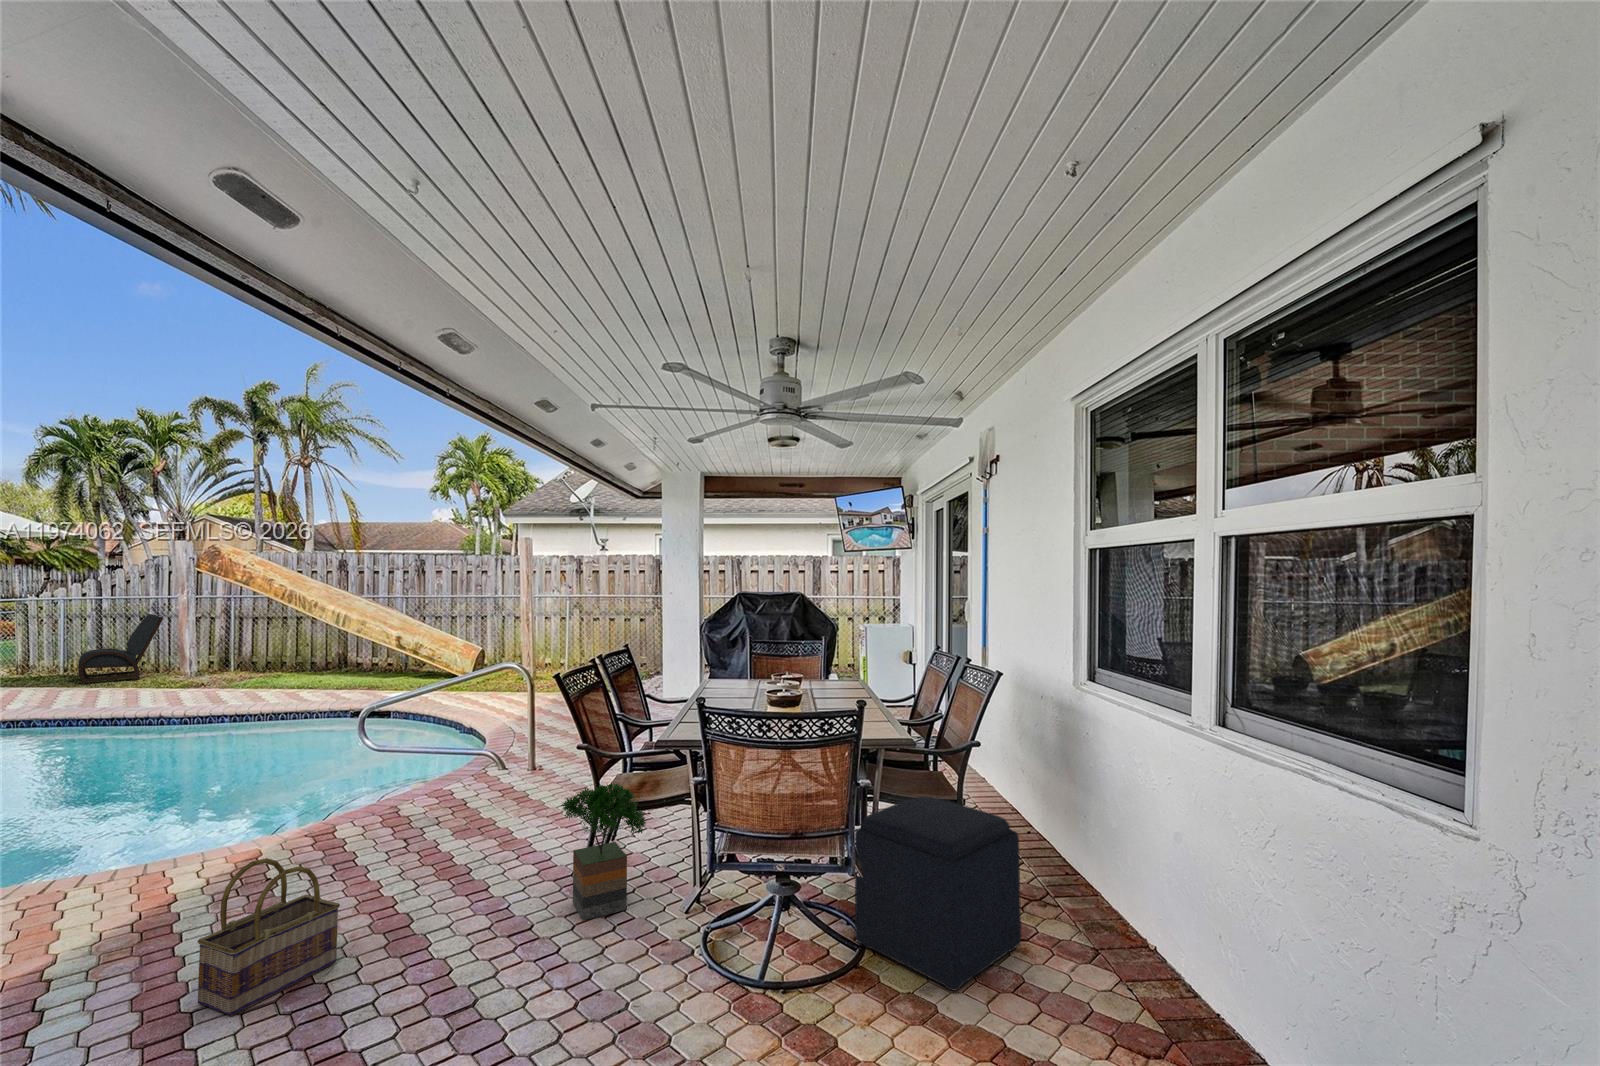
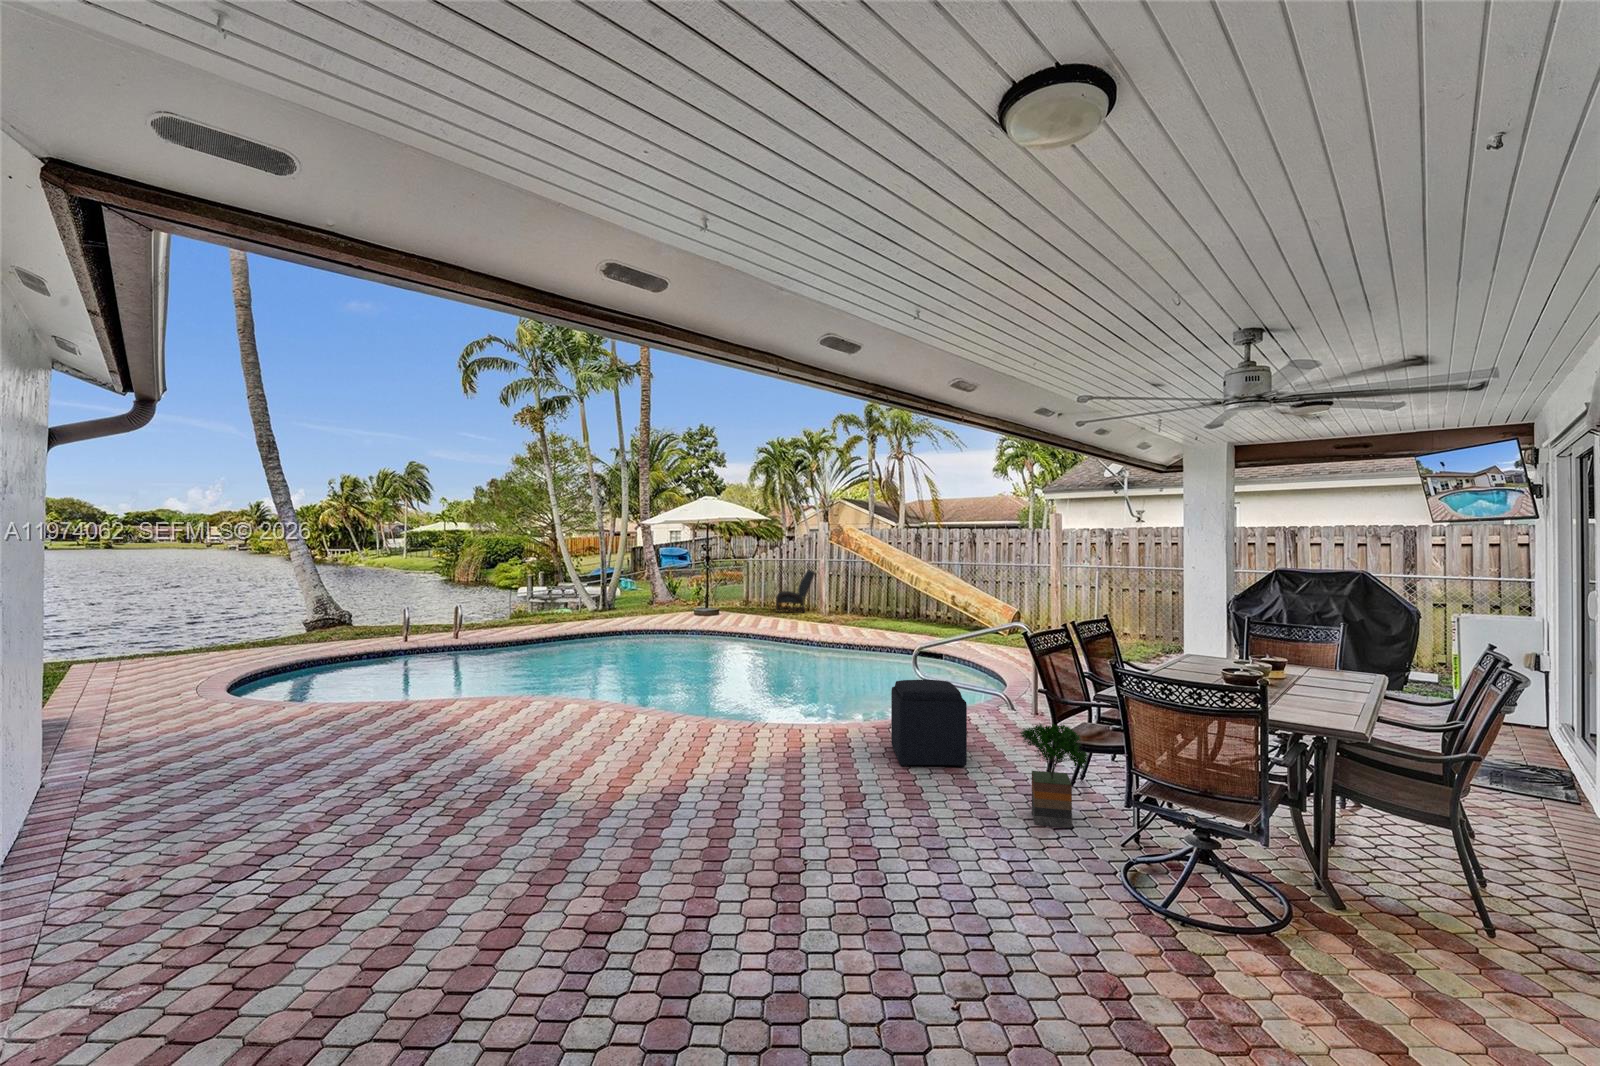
ottoman: present [855,797,1021,991] -> present [891,680,967,767]
basket: present [198,858,340,1016] -> none [807,724,877,808]

